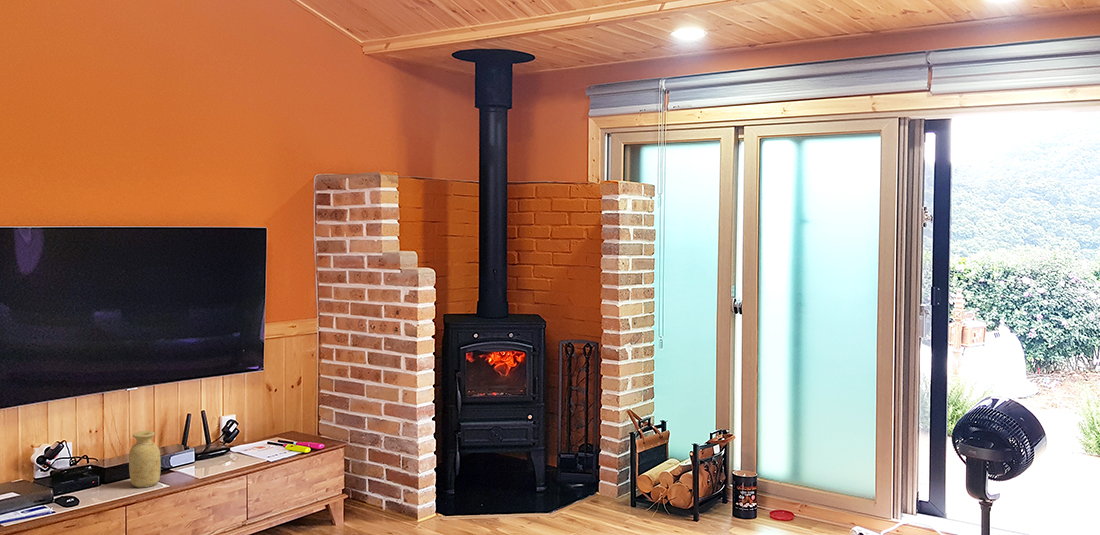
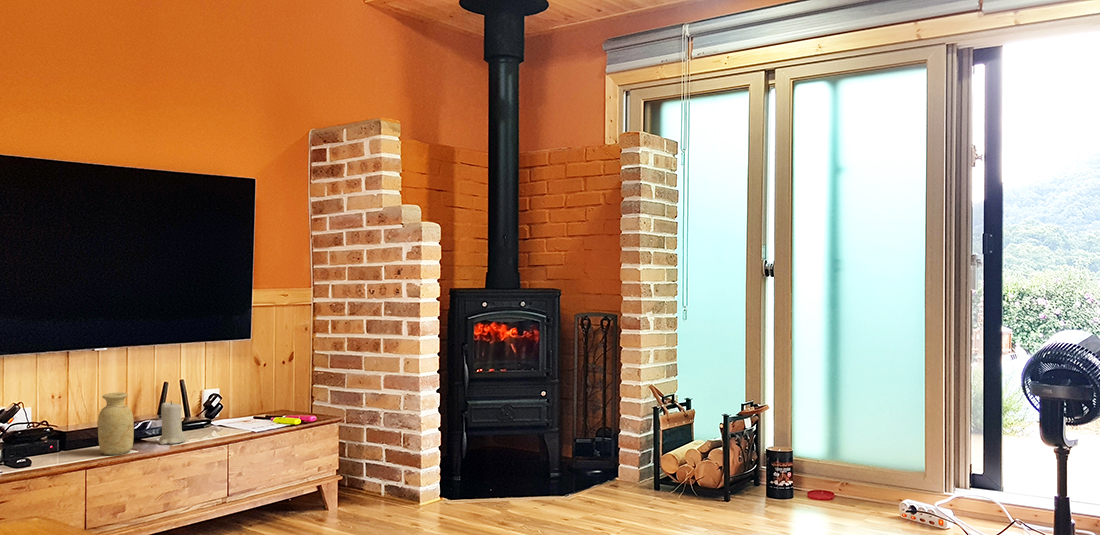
candle: none [182,436,206,475] -> present [158,401,185,445]

